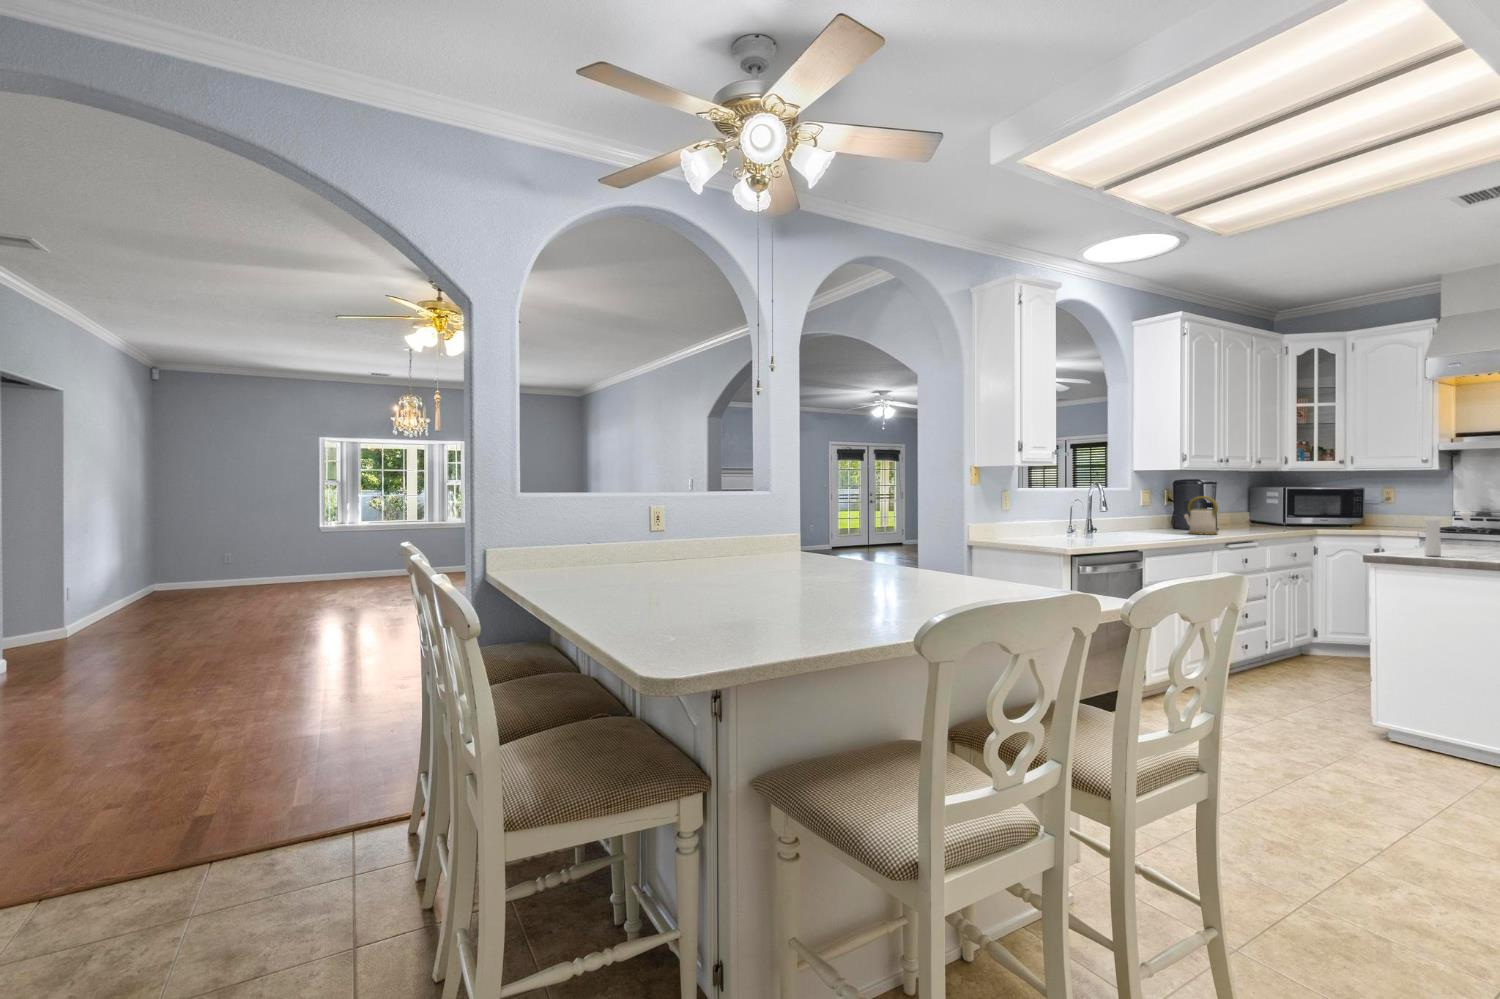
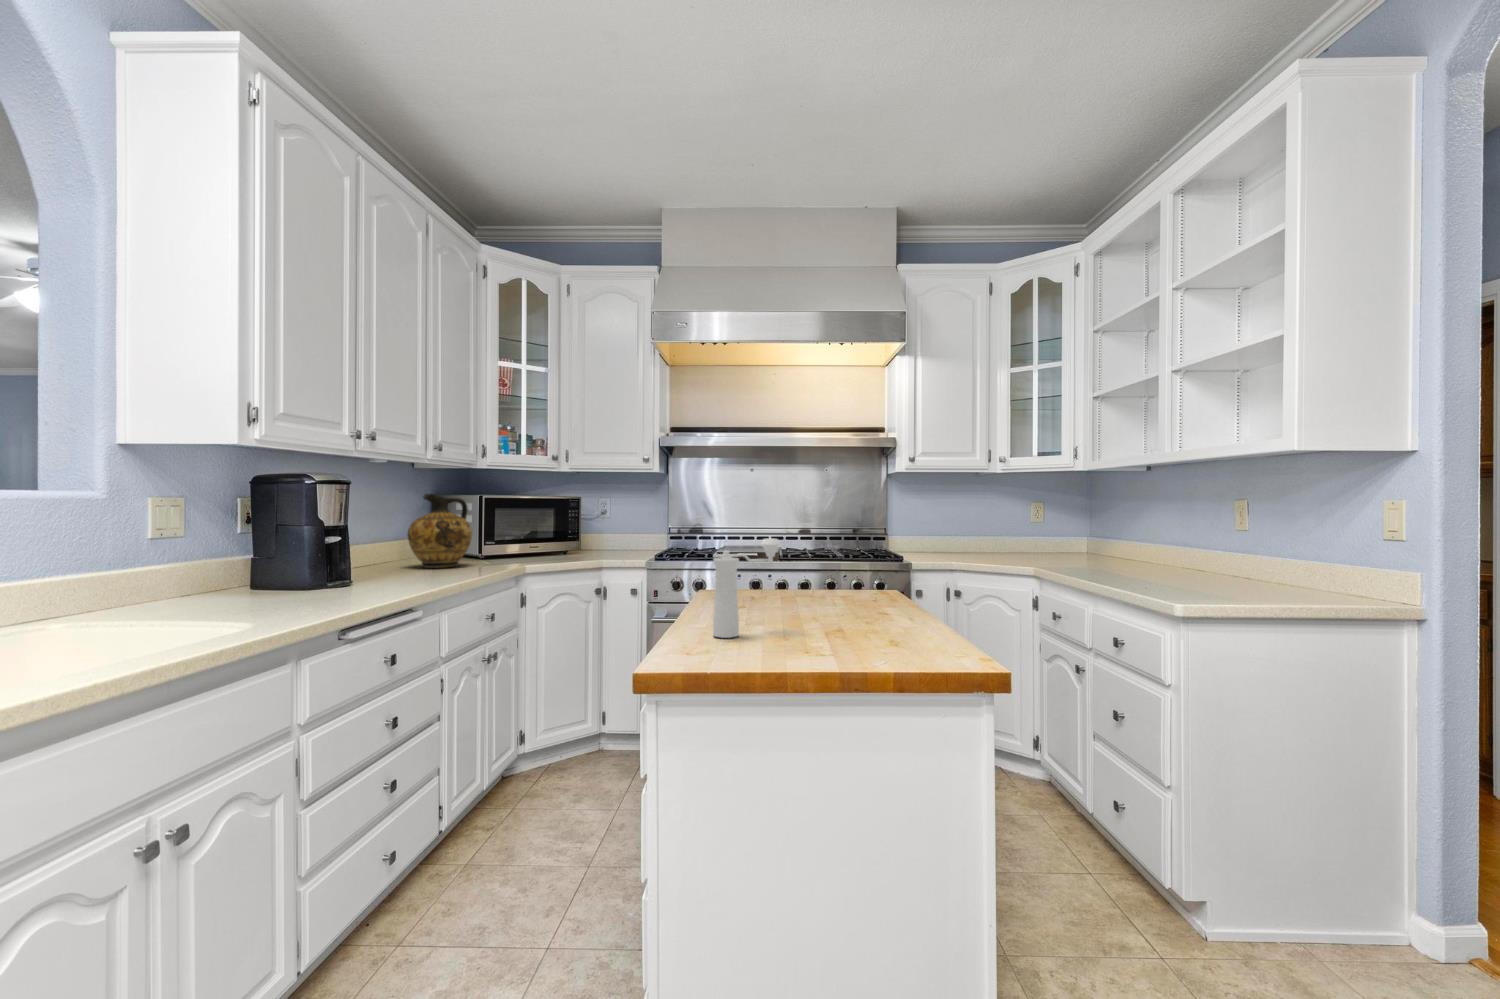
ceramic jug: none [1239,487,1280,528] -> present [407,494,472,568]
kettle: present [1184,496,1218,535] -> none [267,510,344,601]

